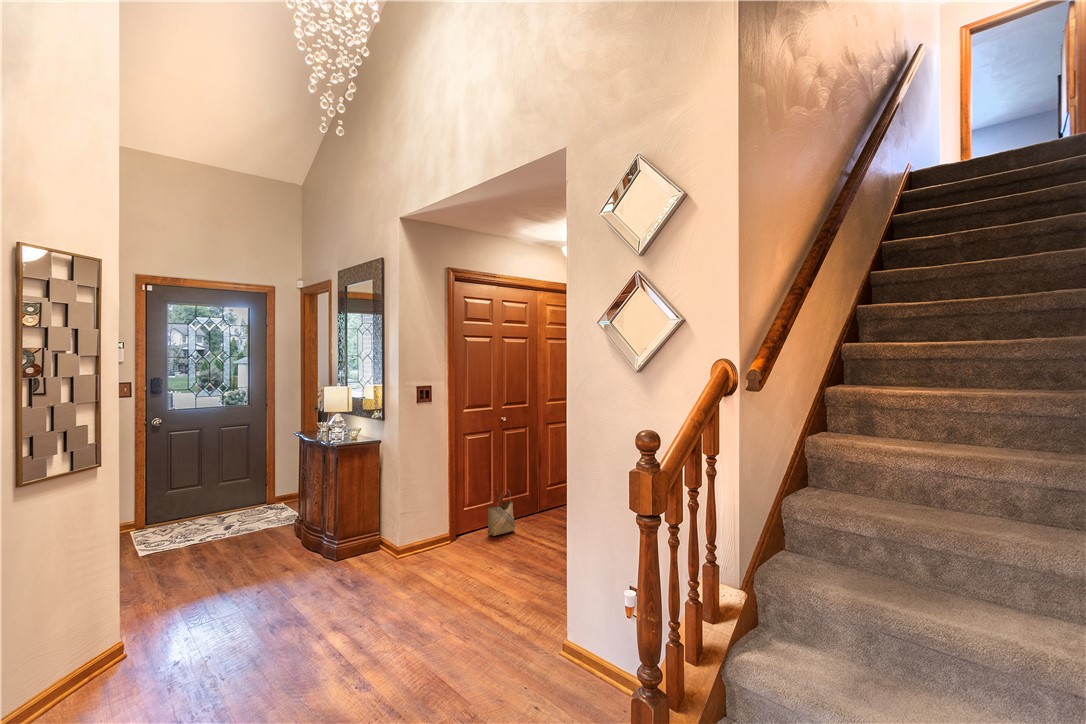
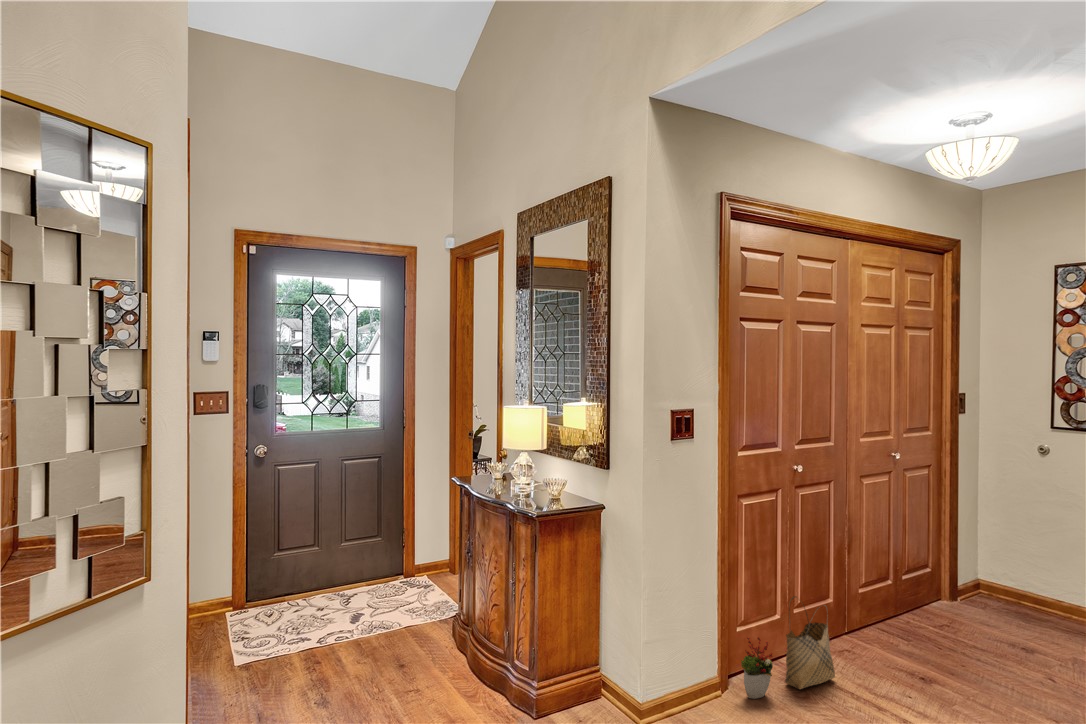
decorative plant: none [460,509,478,543] -> present [741,637,773,699]

